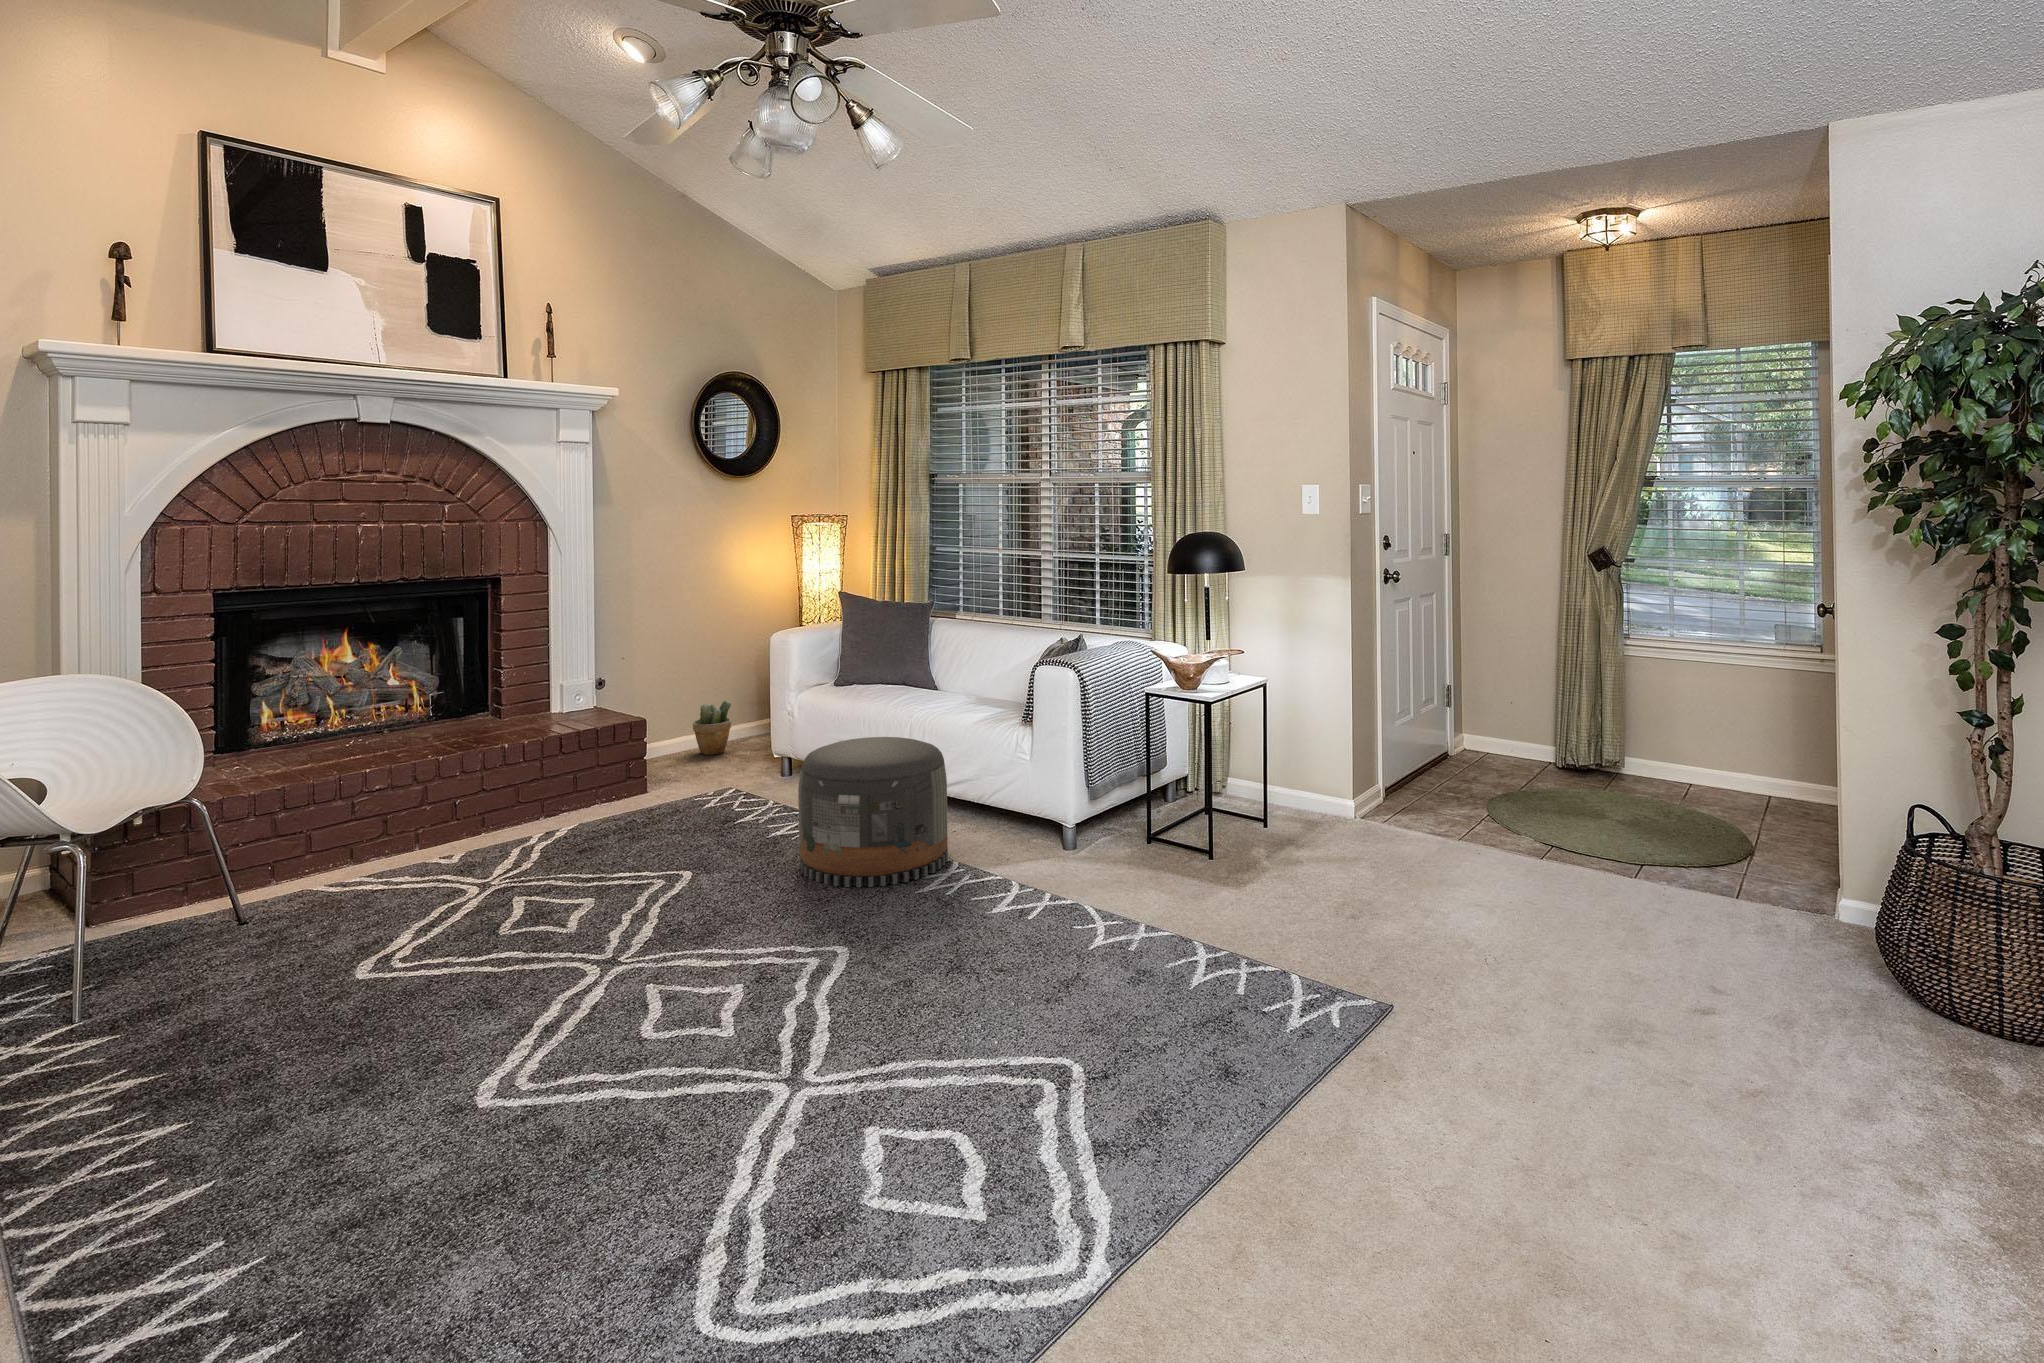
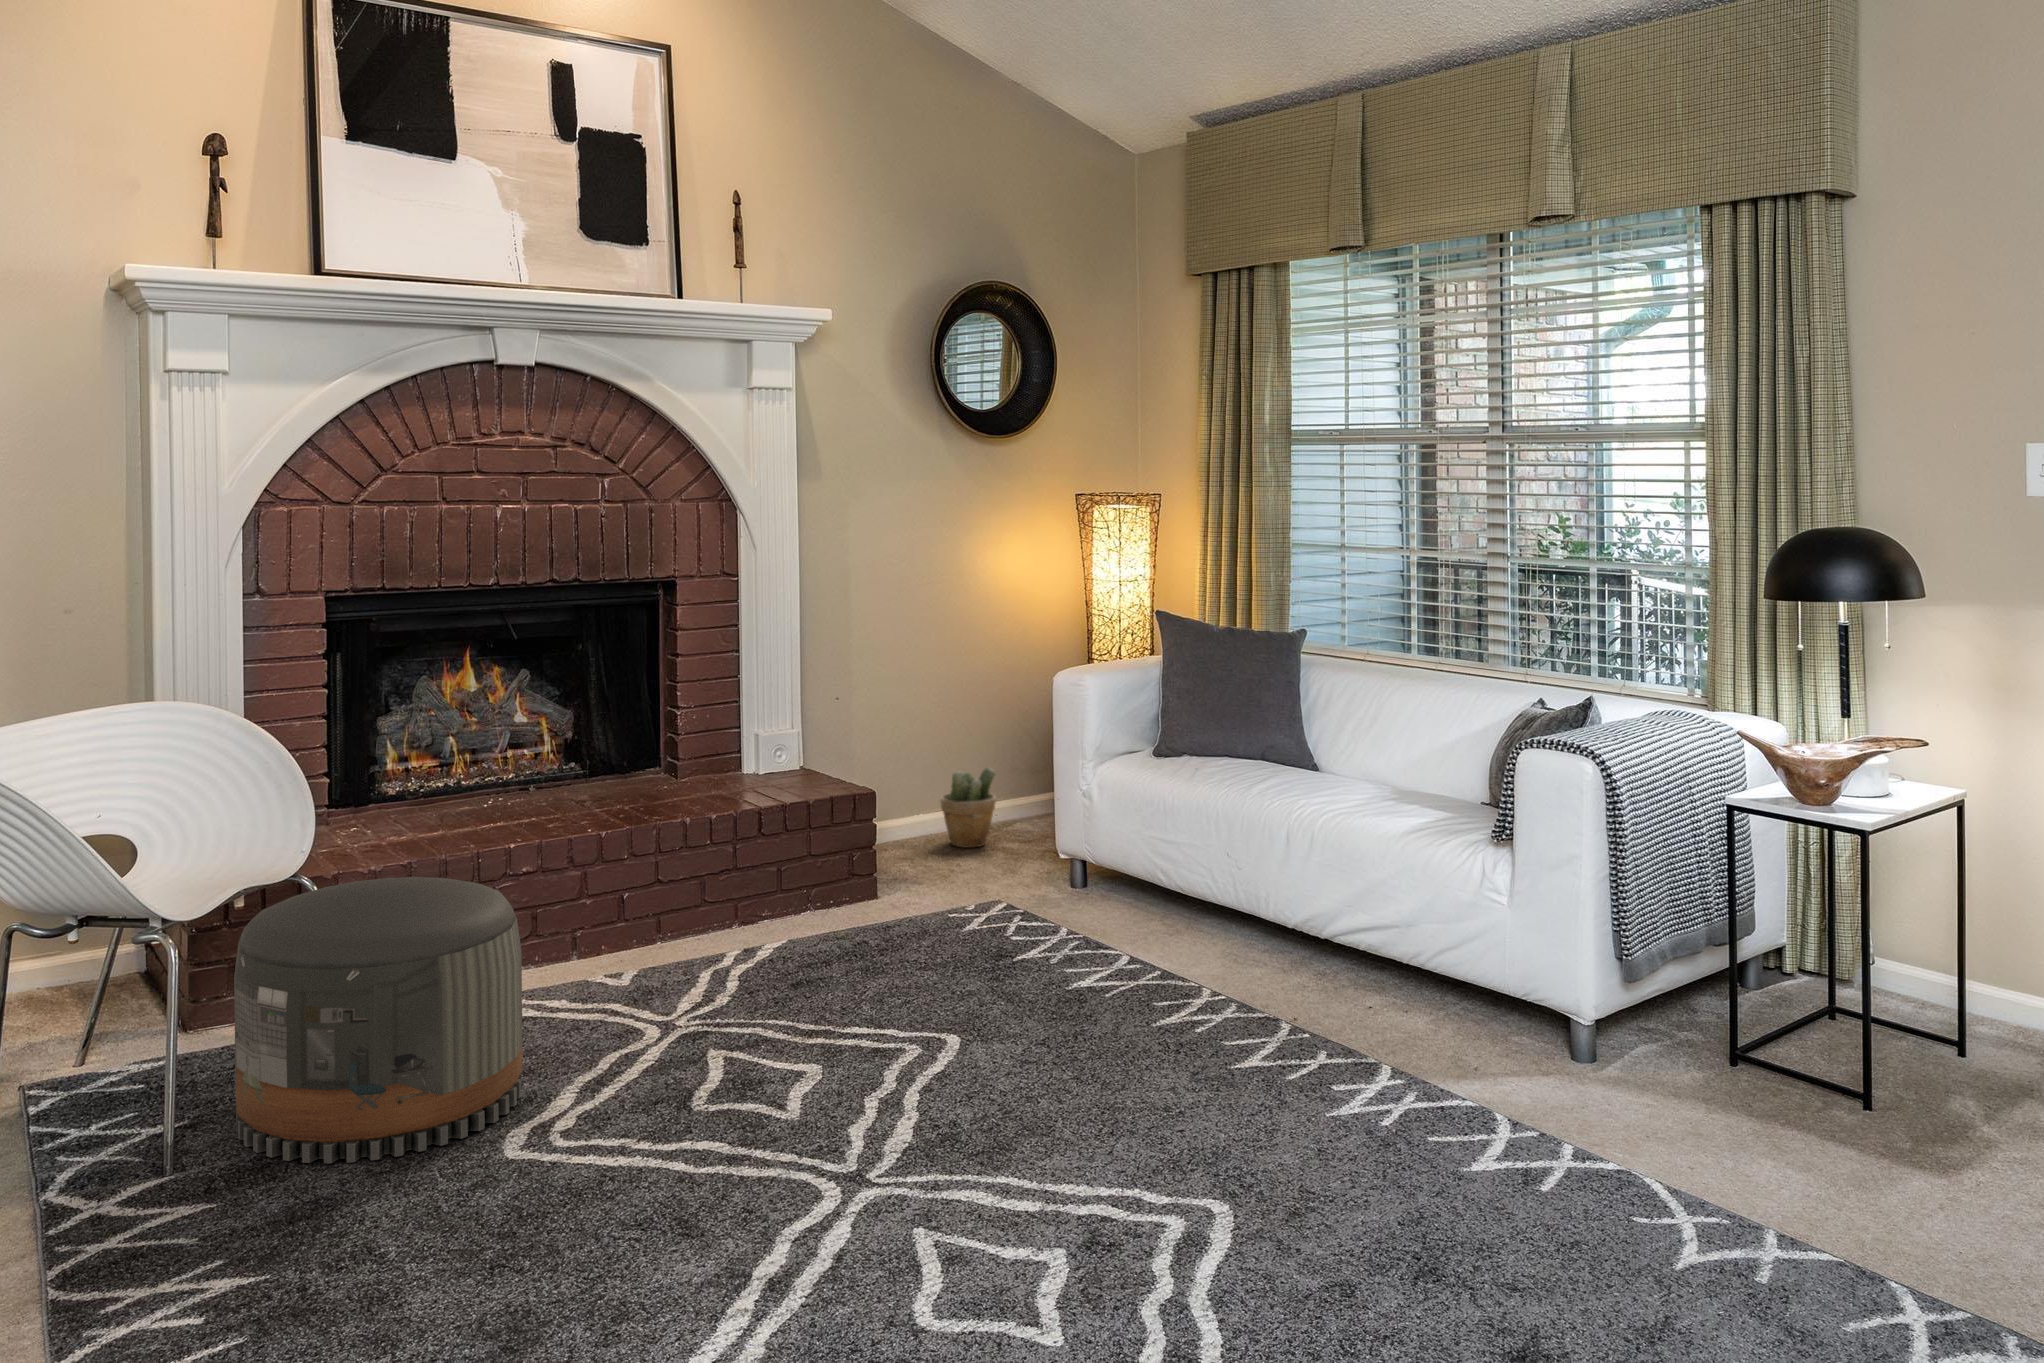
pouf: present [798,737,948,887] -> present [234,877,523,1163]

